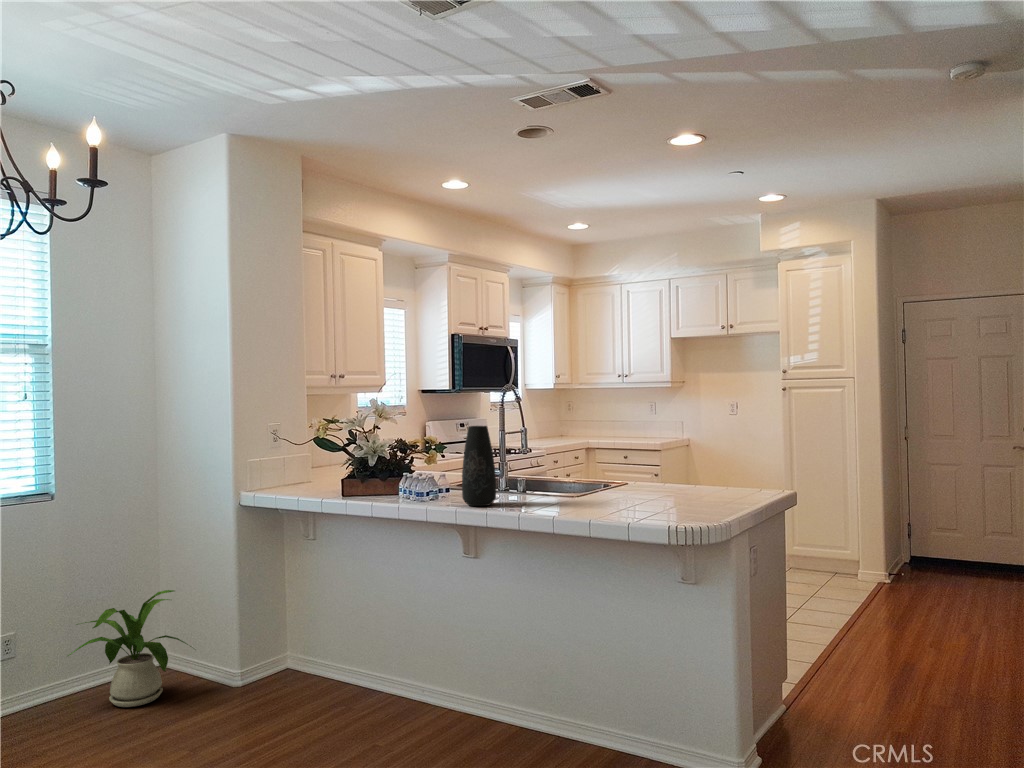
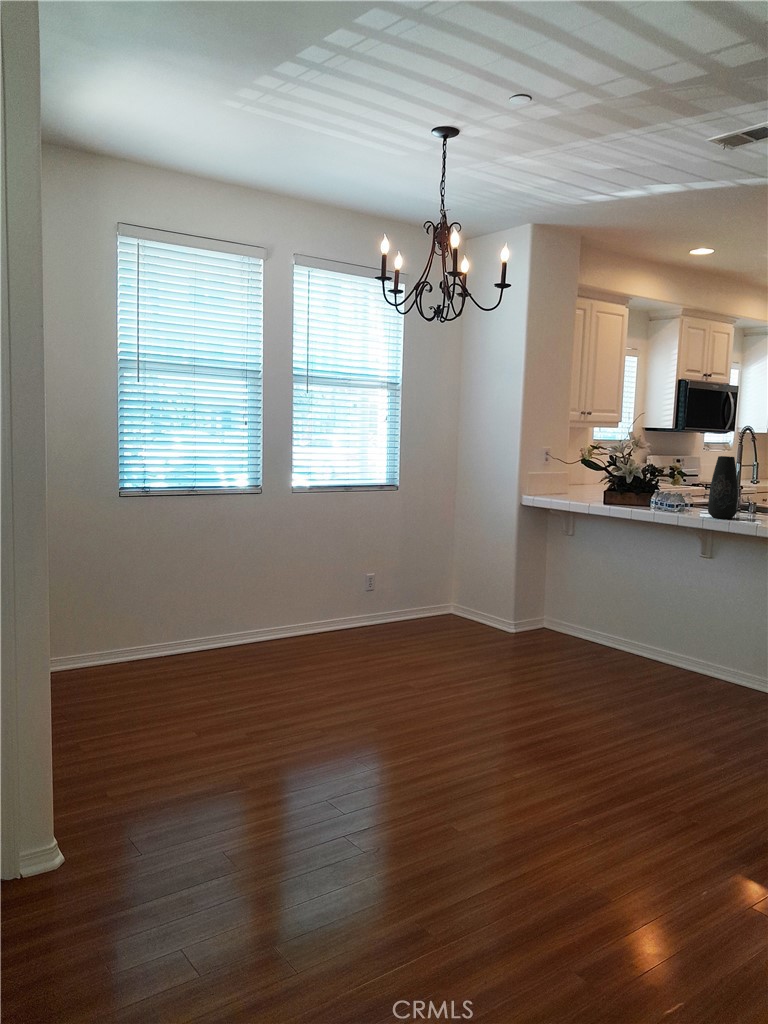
house plant: present [68,590,191,707] -> none [404,559,486,634]

